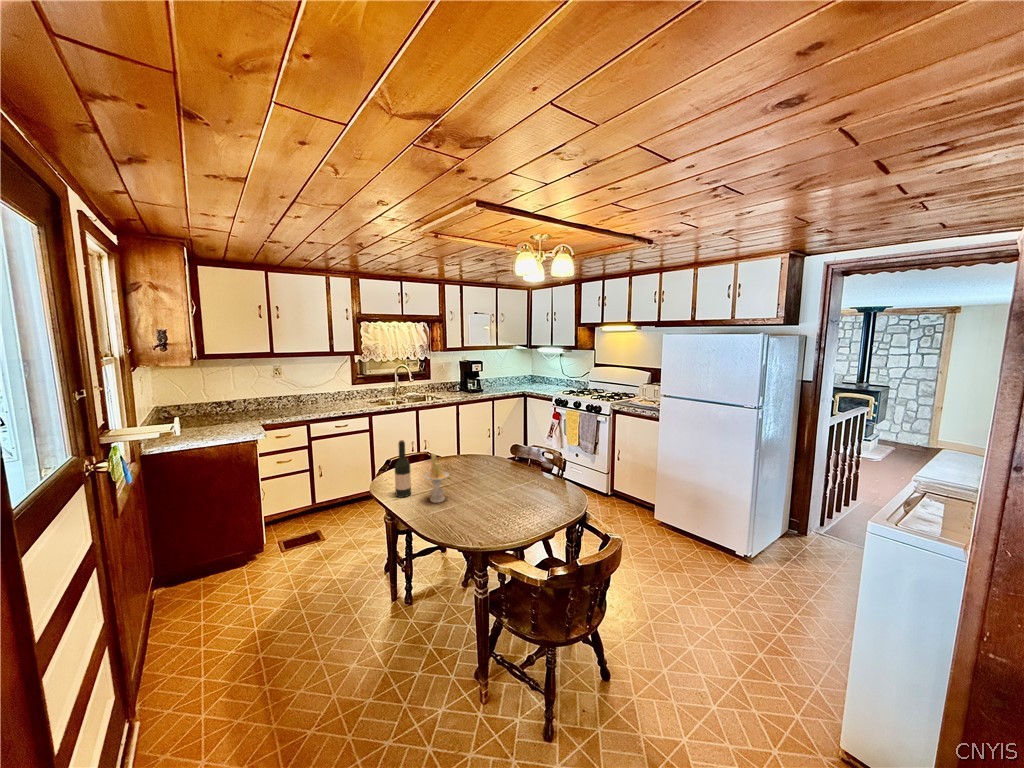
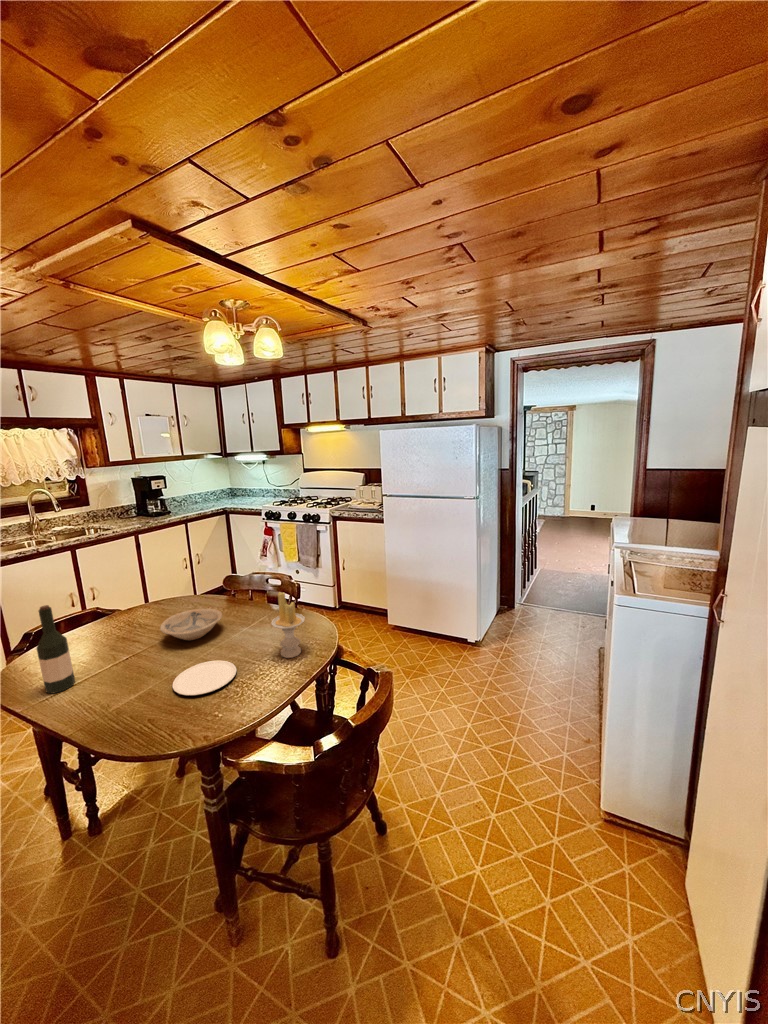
candle: present [425,453,449,503] -> present [271,592,305,658]
bowl: none [463,464,505,485] -> present [160,609,222,640]
plate: none [465,500,507,519] -> present [173,660,237,696]

